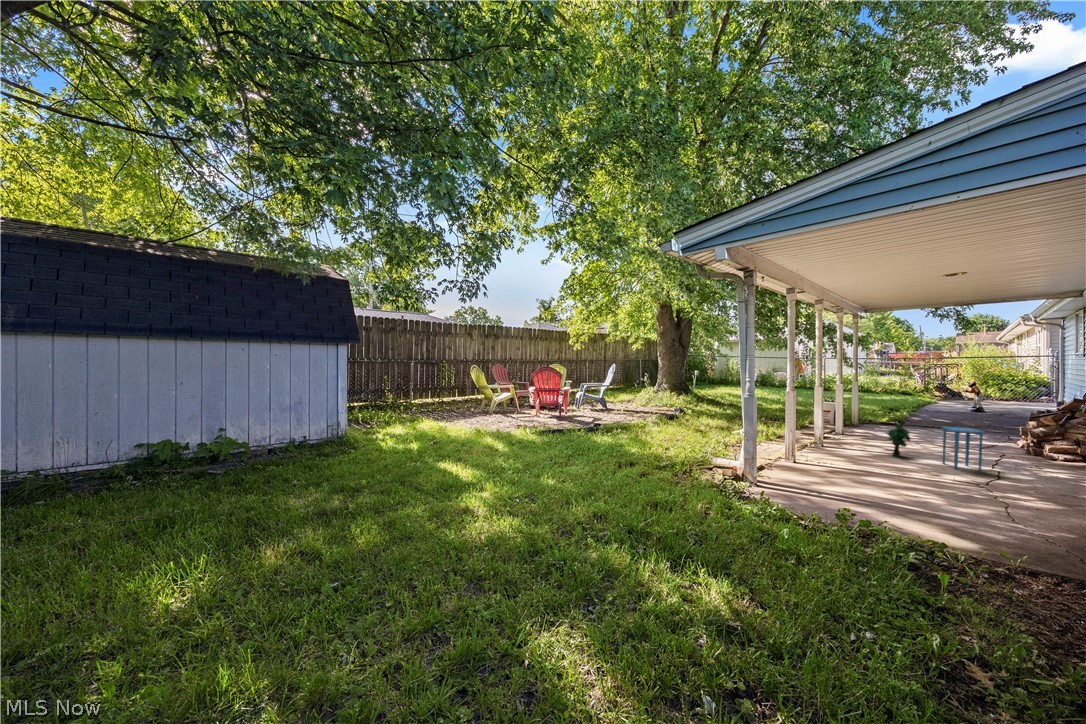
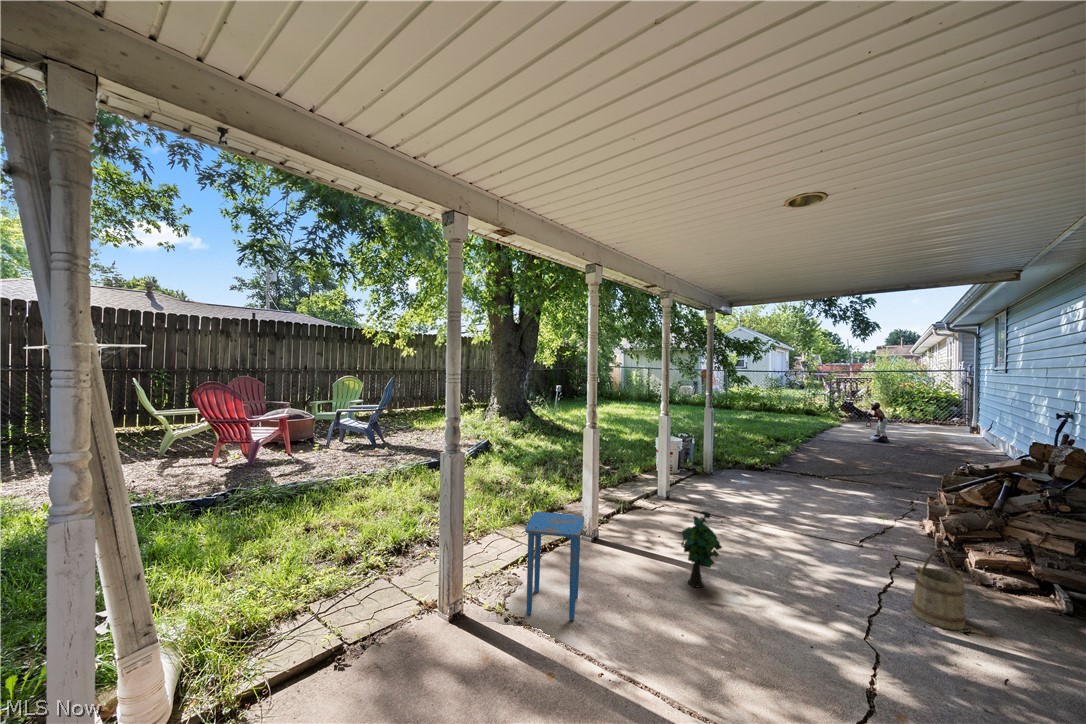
side table: present [942,427,985,471] -> present [525,512,584,620]
bucket: none [1012,436,1040,469] -> present [912,552,966,630]

